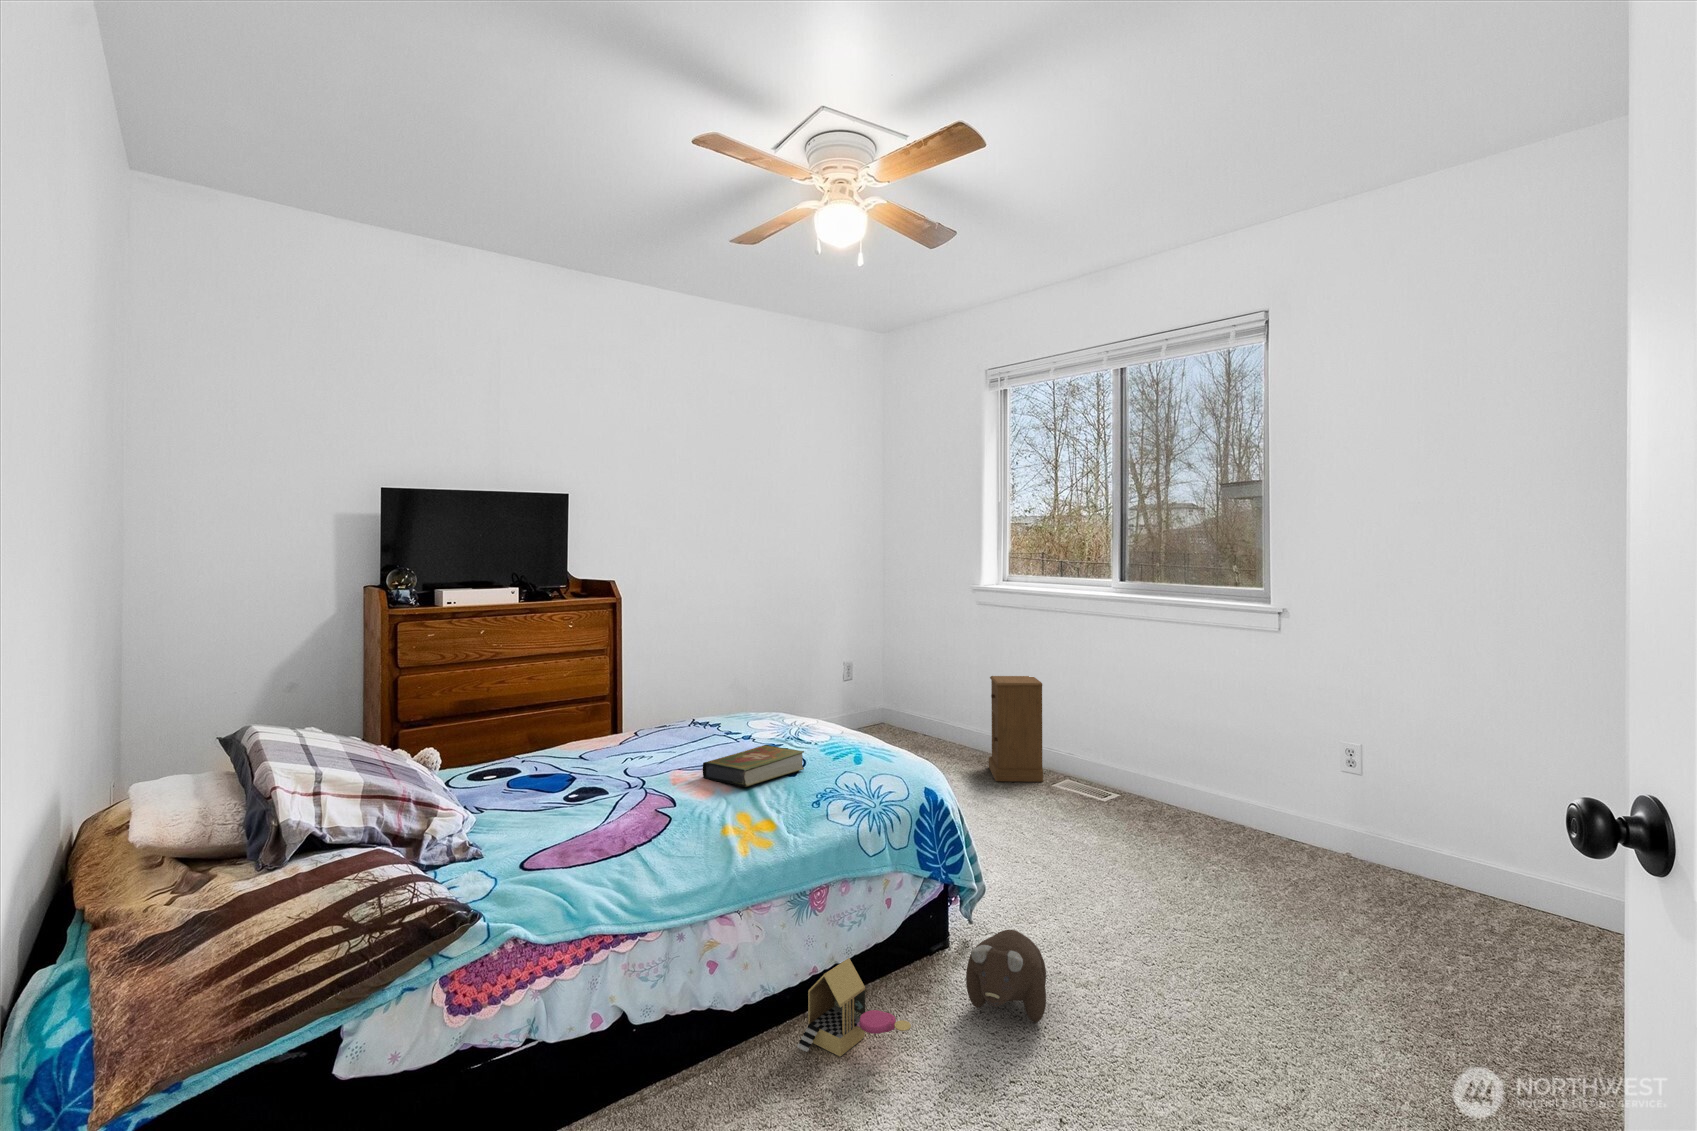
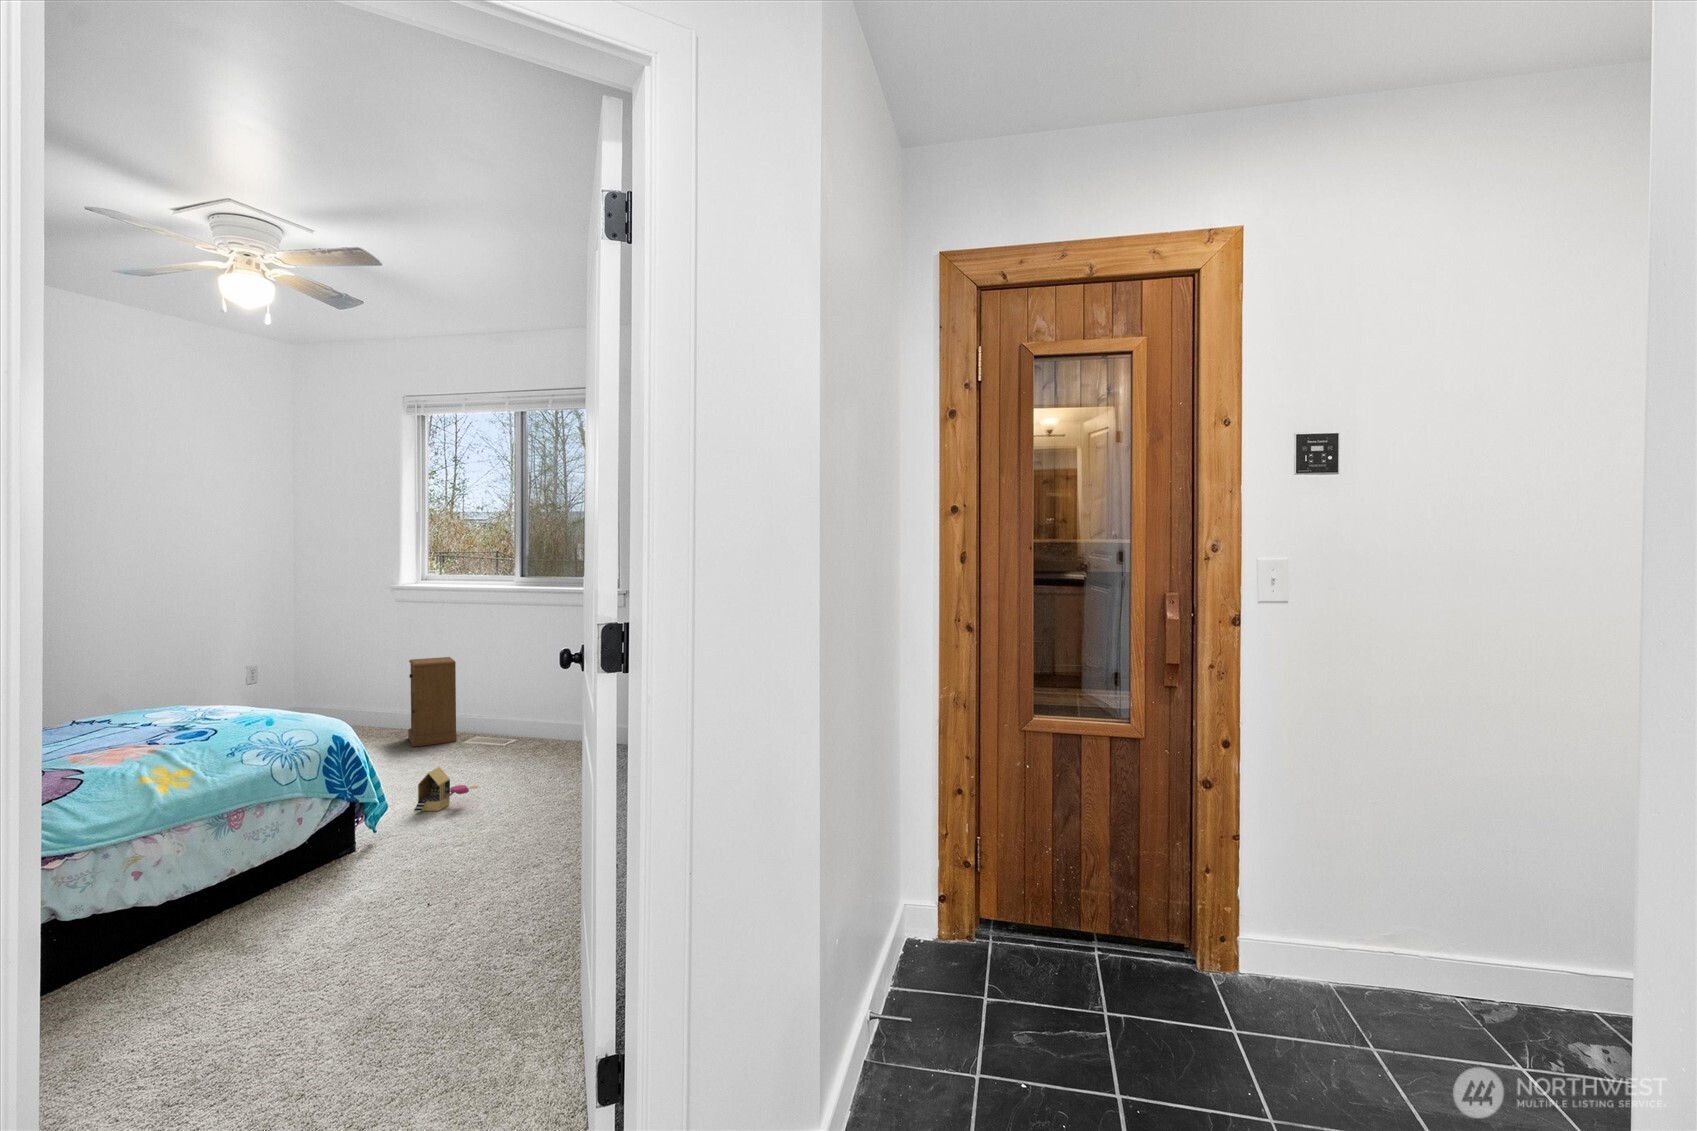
book: present [702,745,804,787] -> none [110,719,218,751]
plush toy: present [966,930,1046,1022] -> none [365,818,427,874]
toy house: present [797,958,911,1057] -> present [413,767,478,812]

